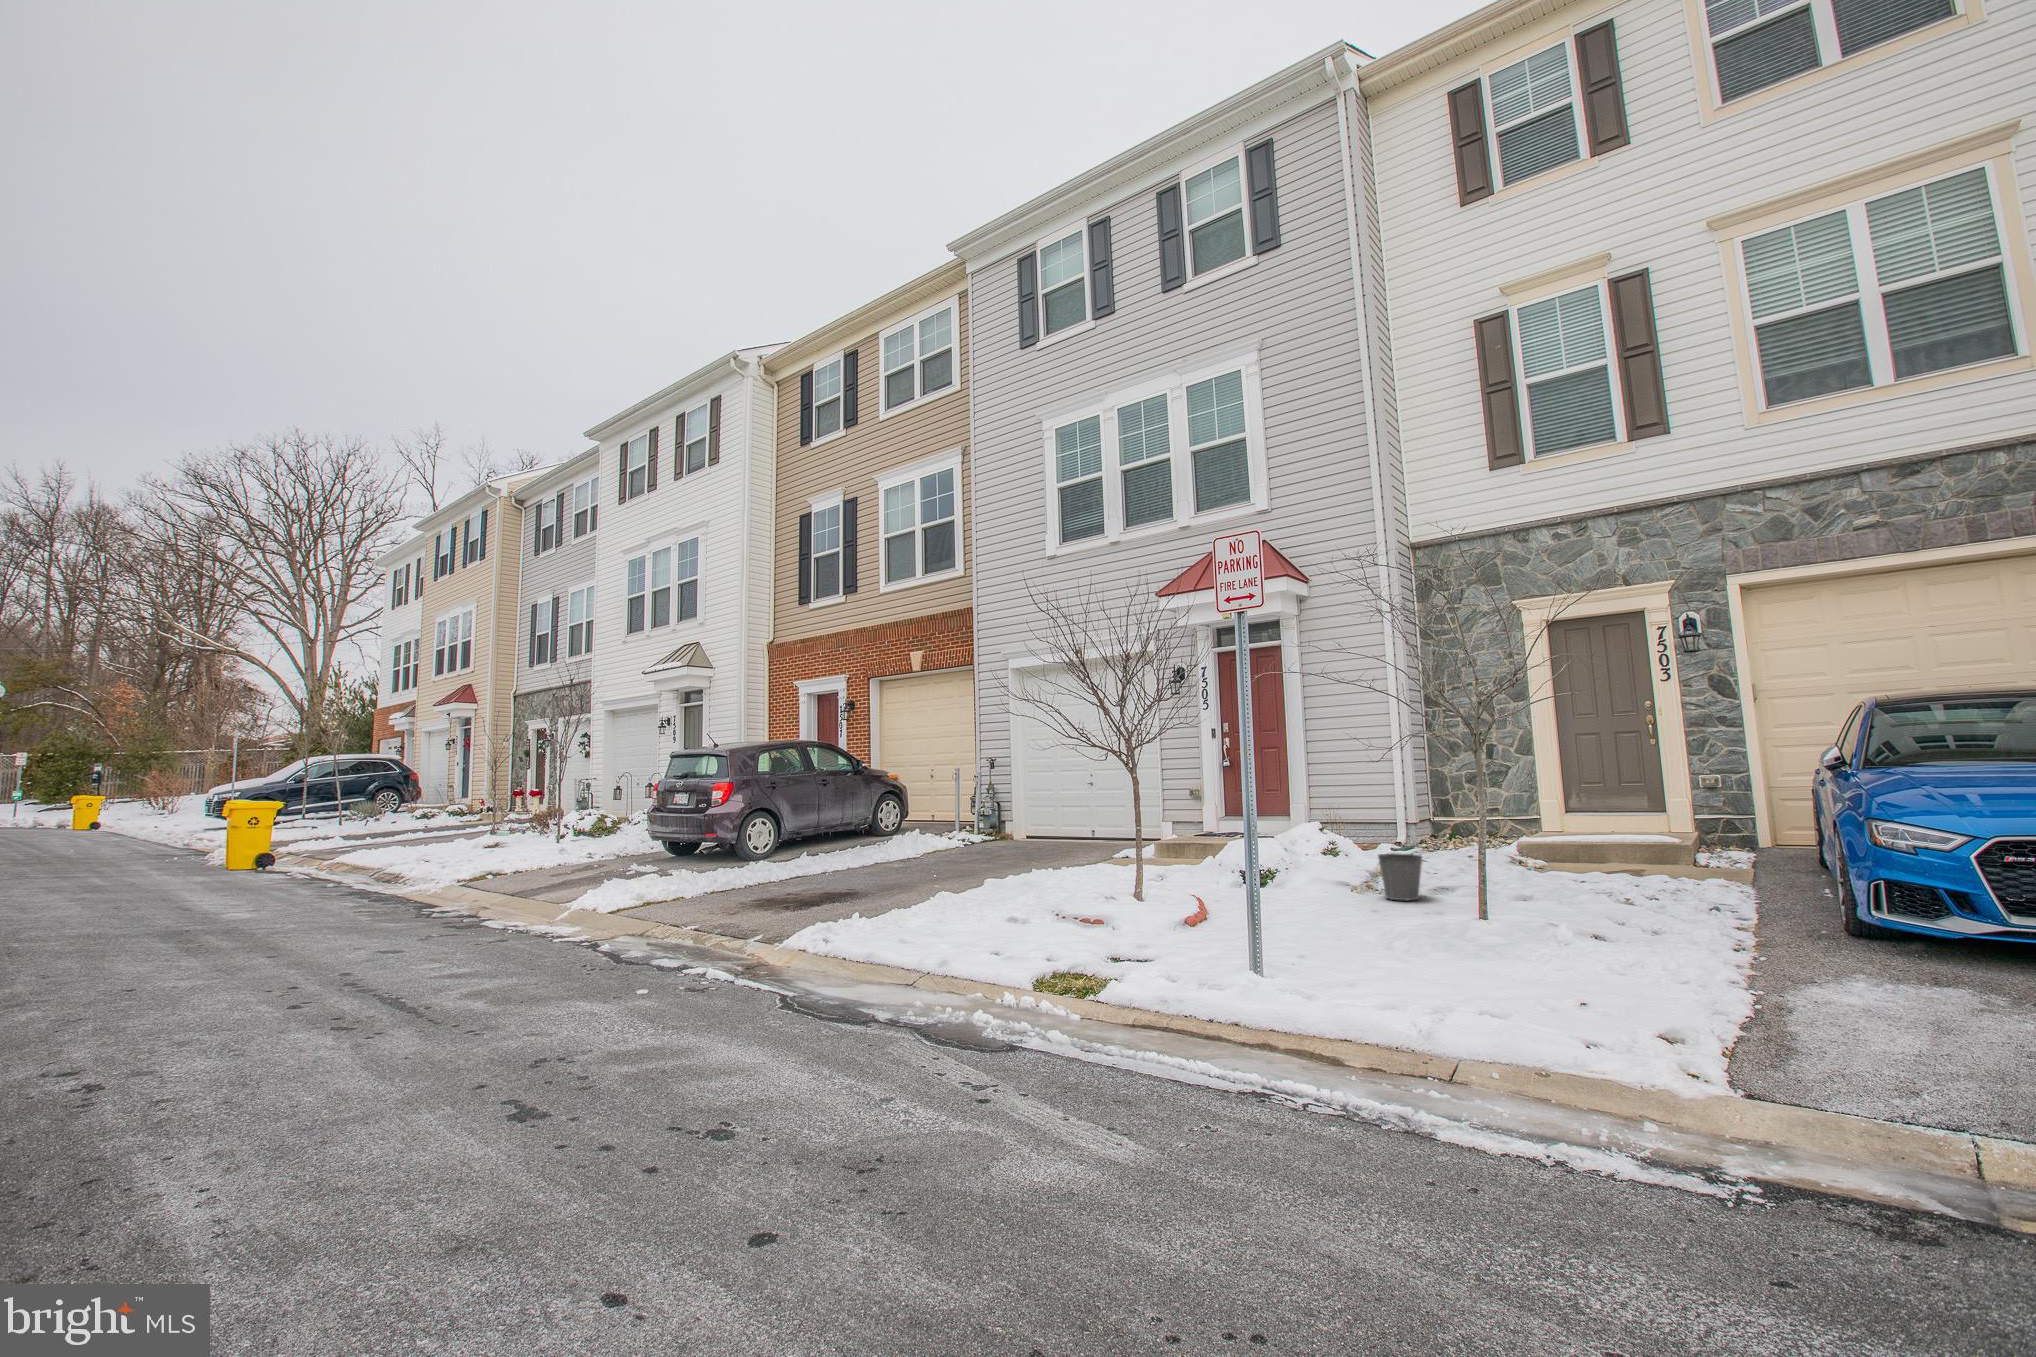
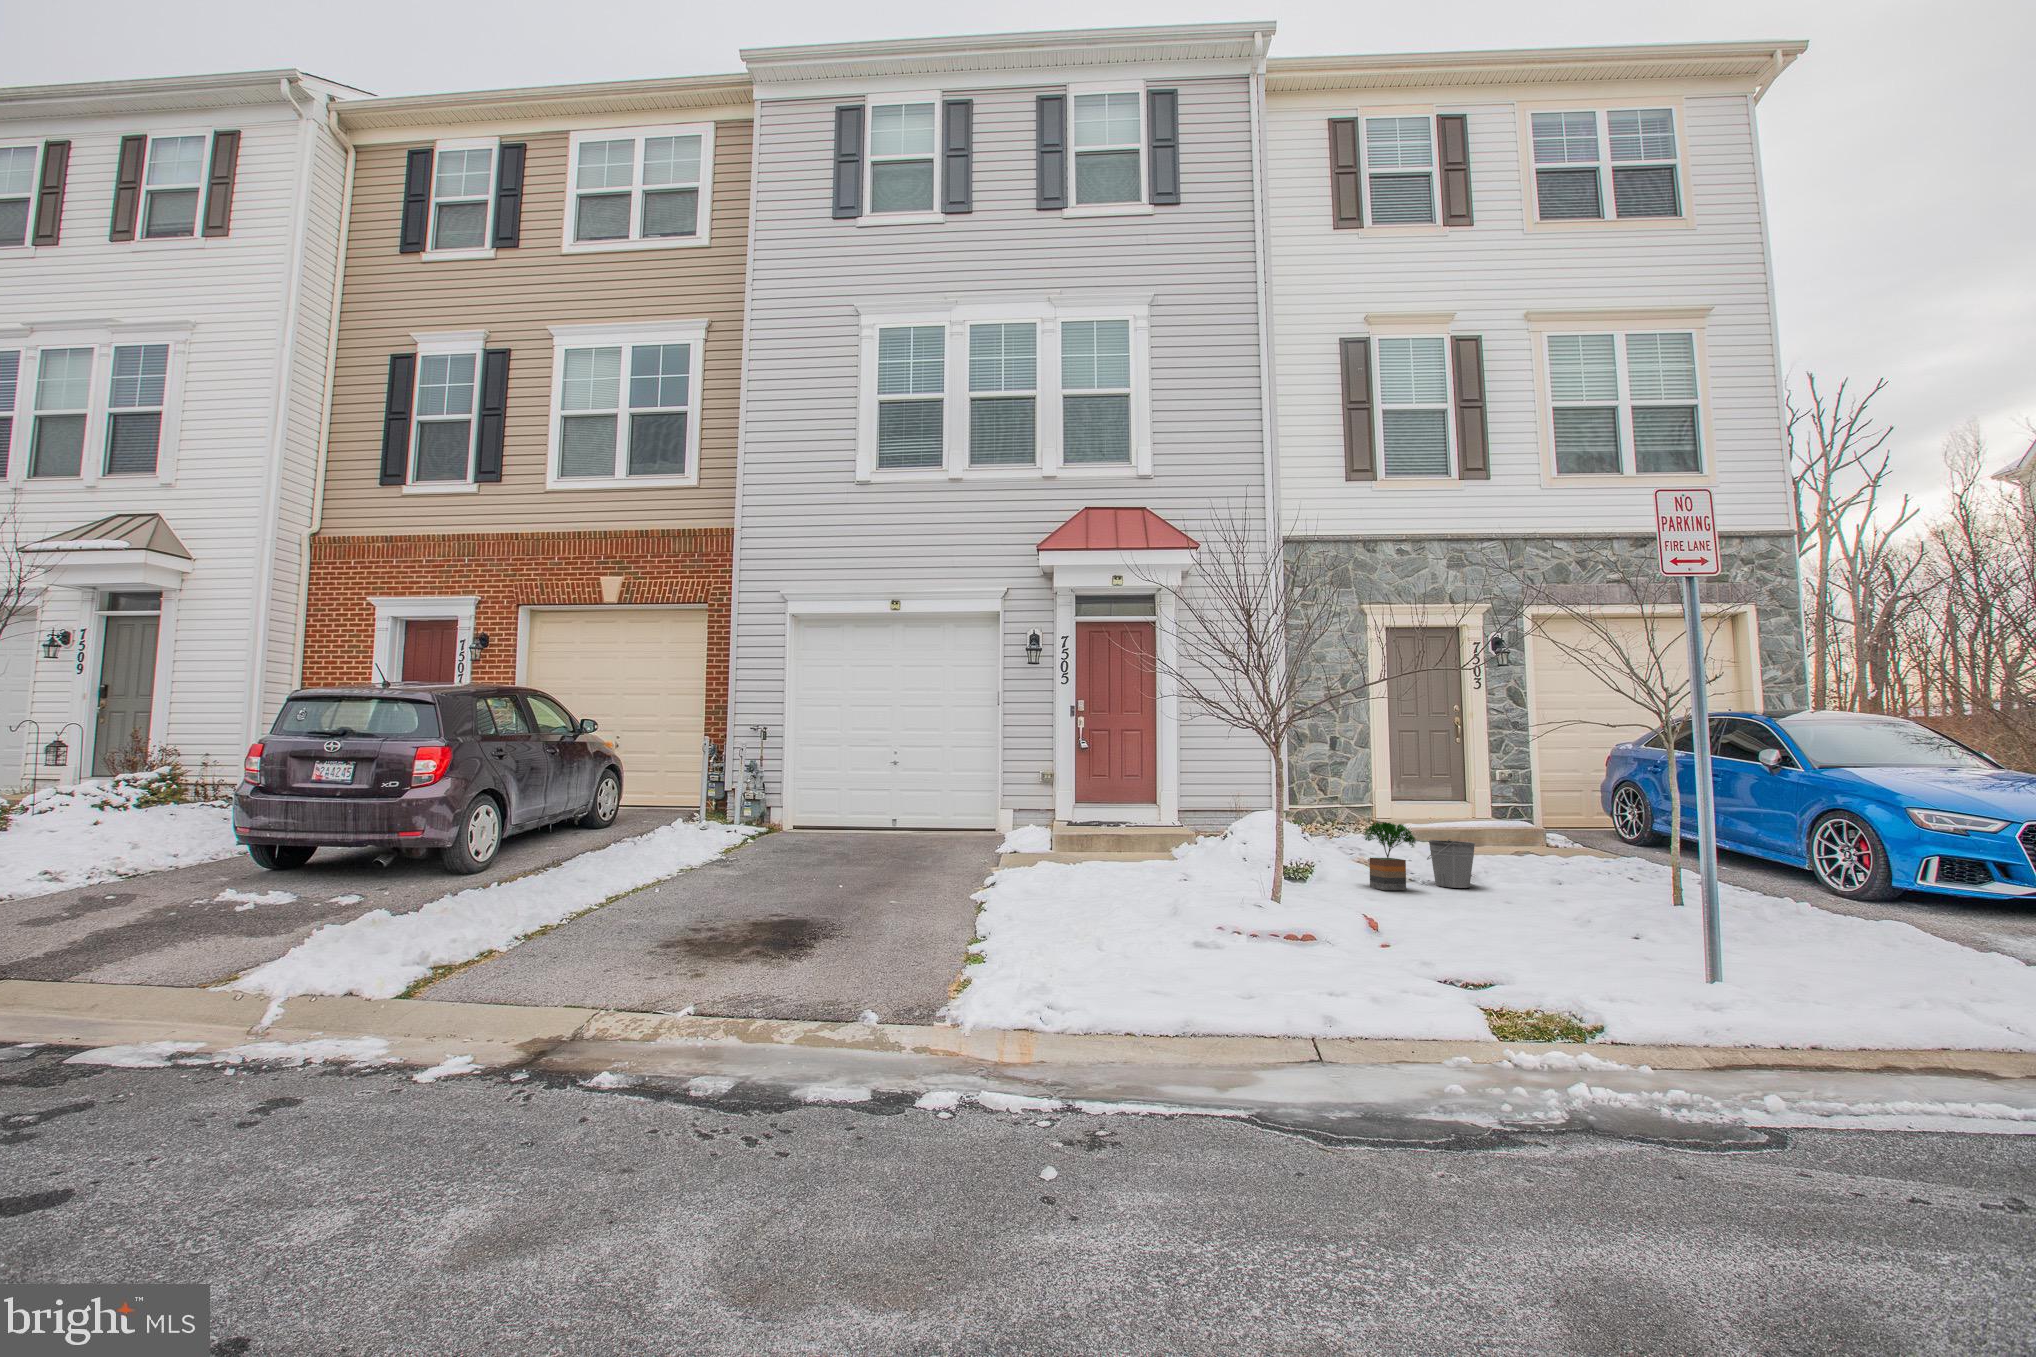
potted tree: none [1297,835,1341,900] -> present [1365,822,1416,890]

